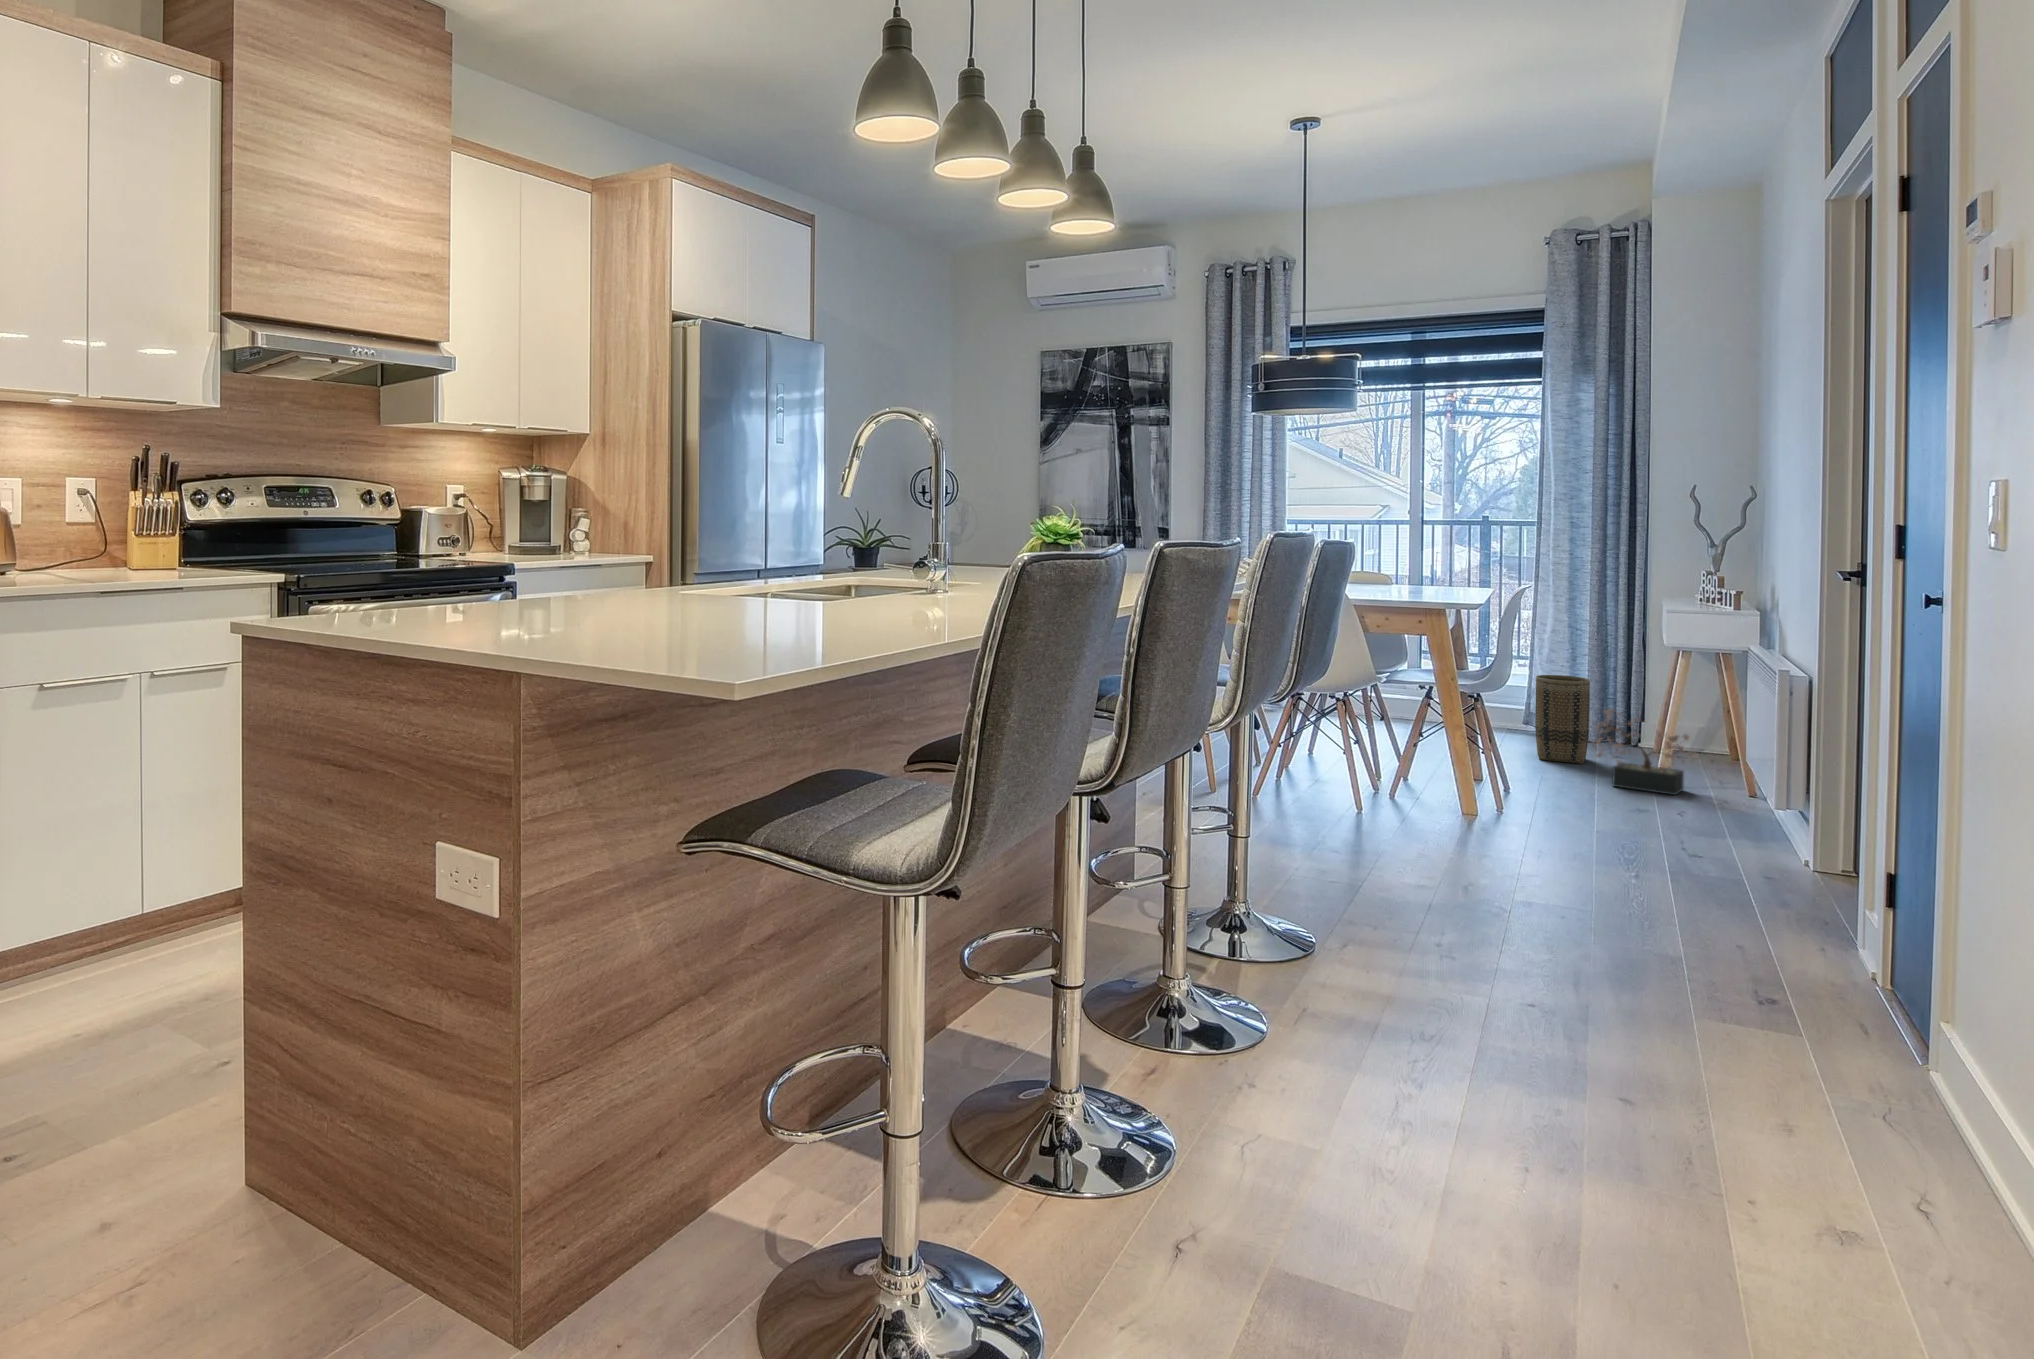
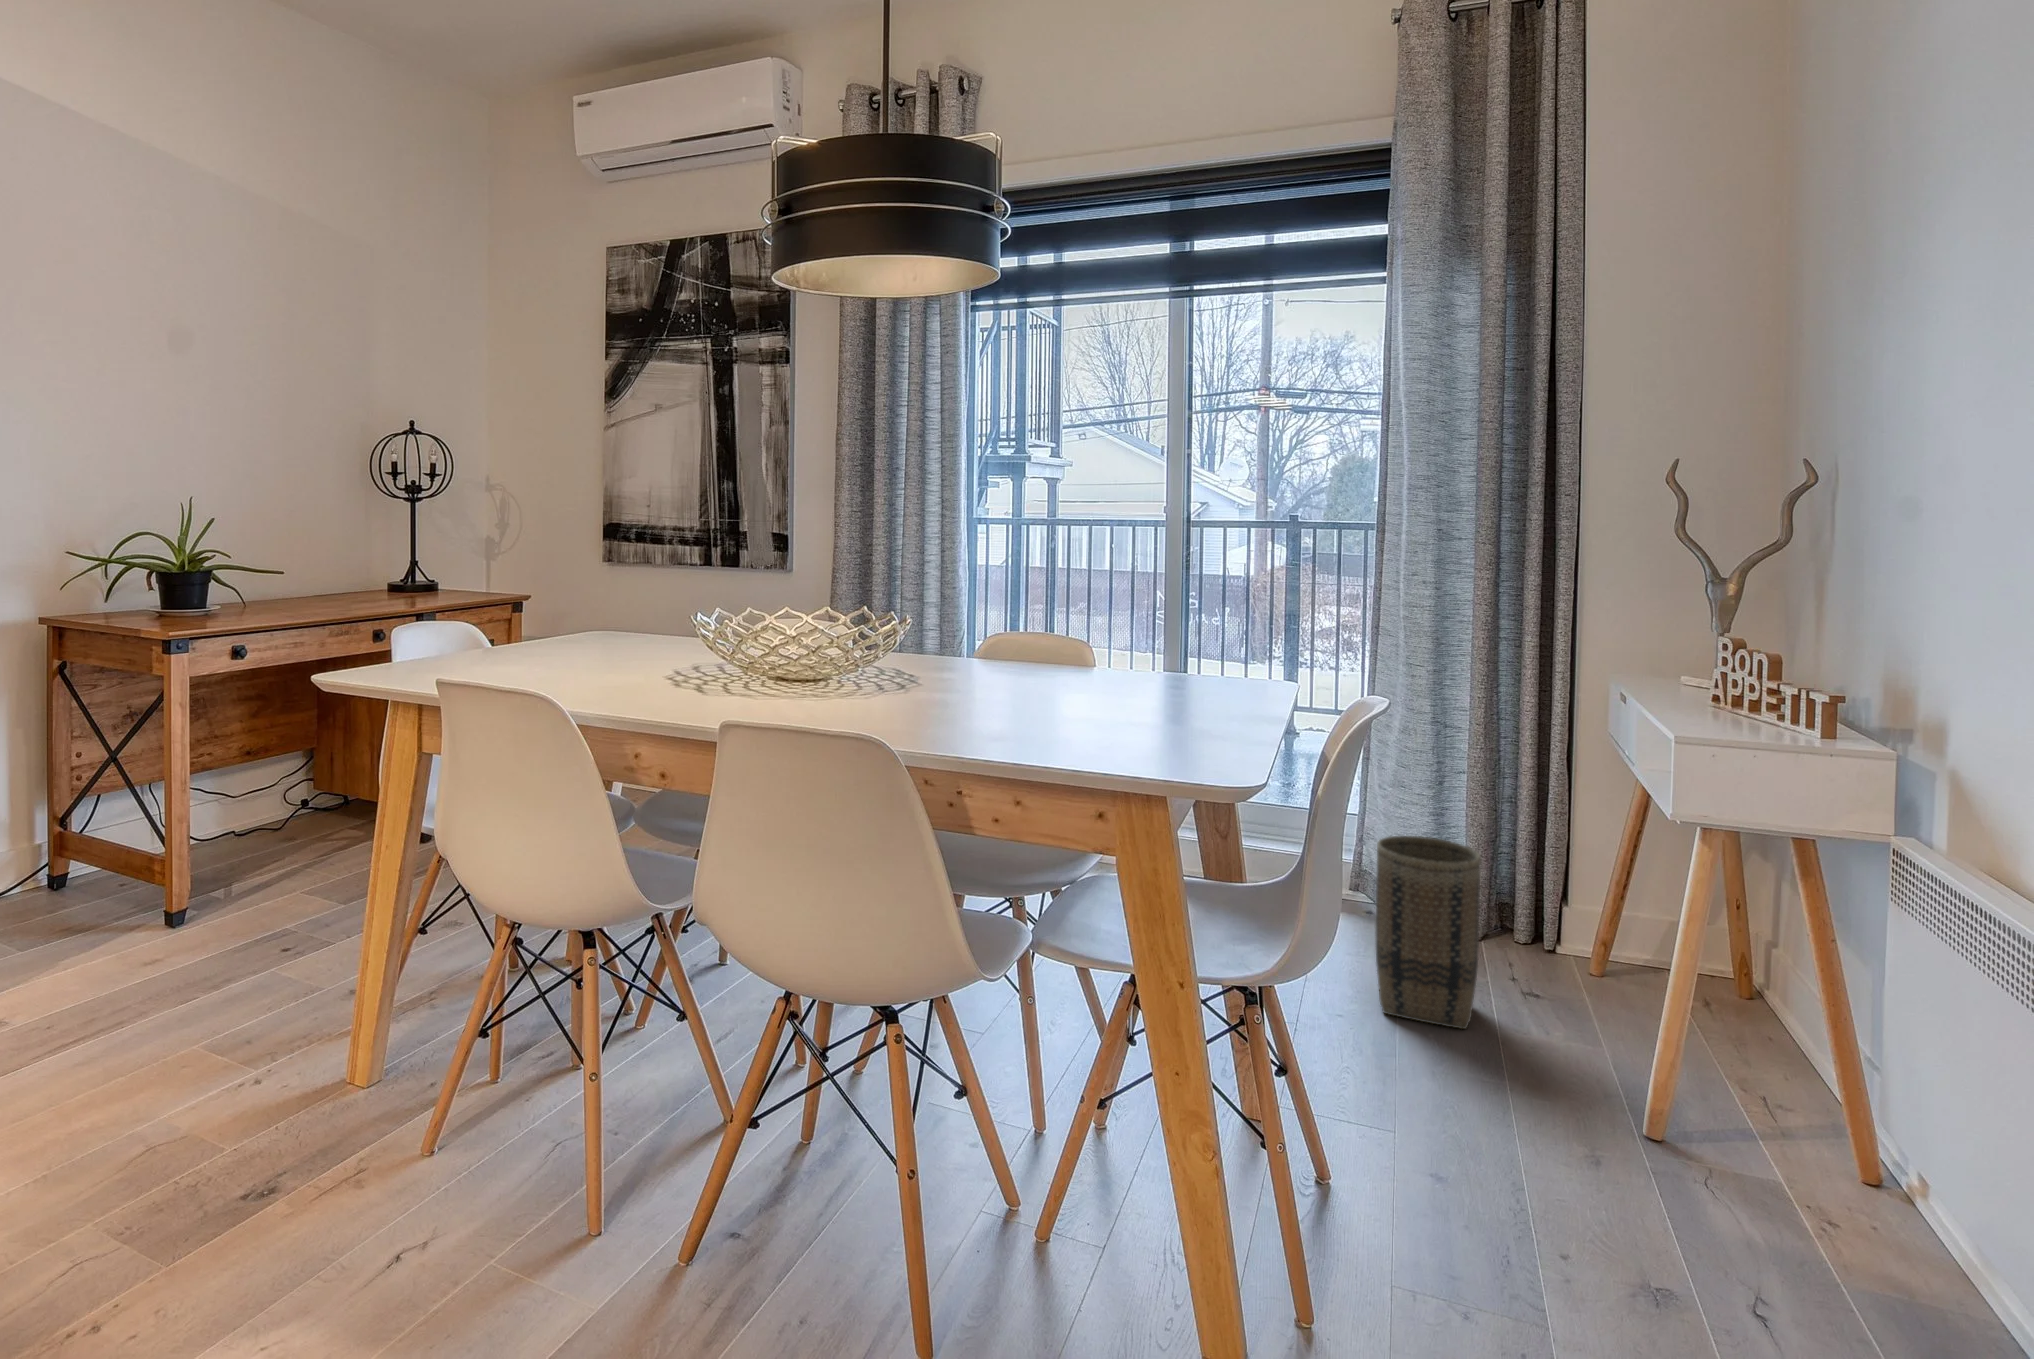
decorative plant: present [1592,709,1698,795] -> none [1495,954,1746,1192]

